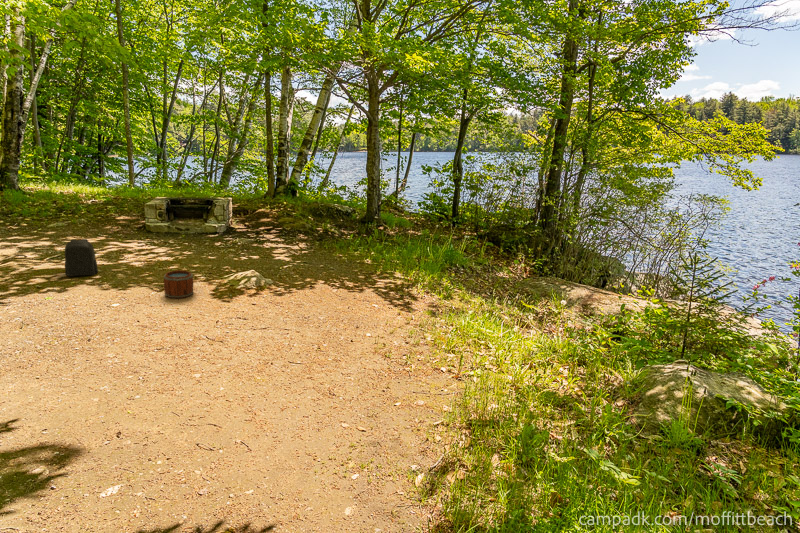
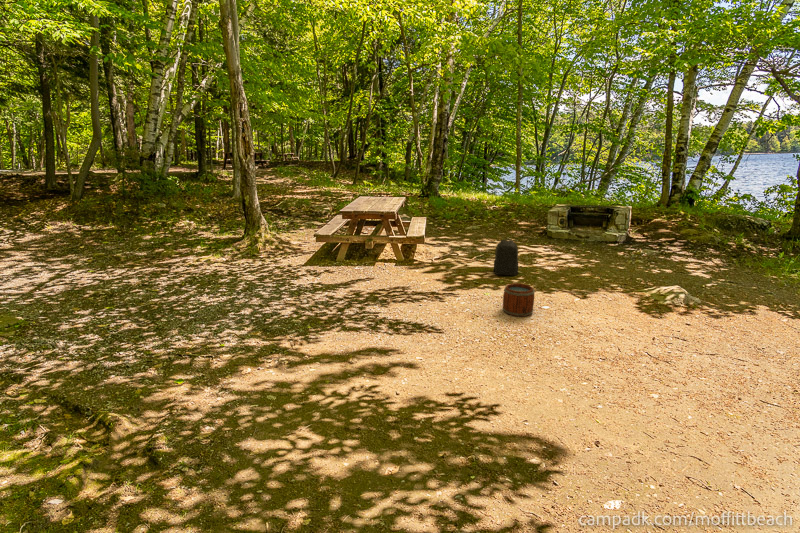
bucket: present [164,270,193,298] -> present [503,283,535,316]

